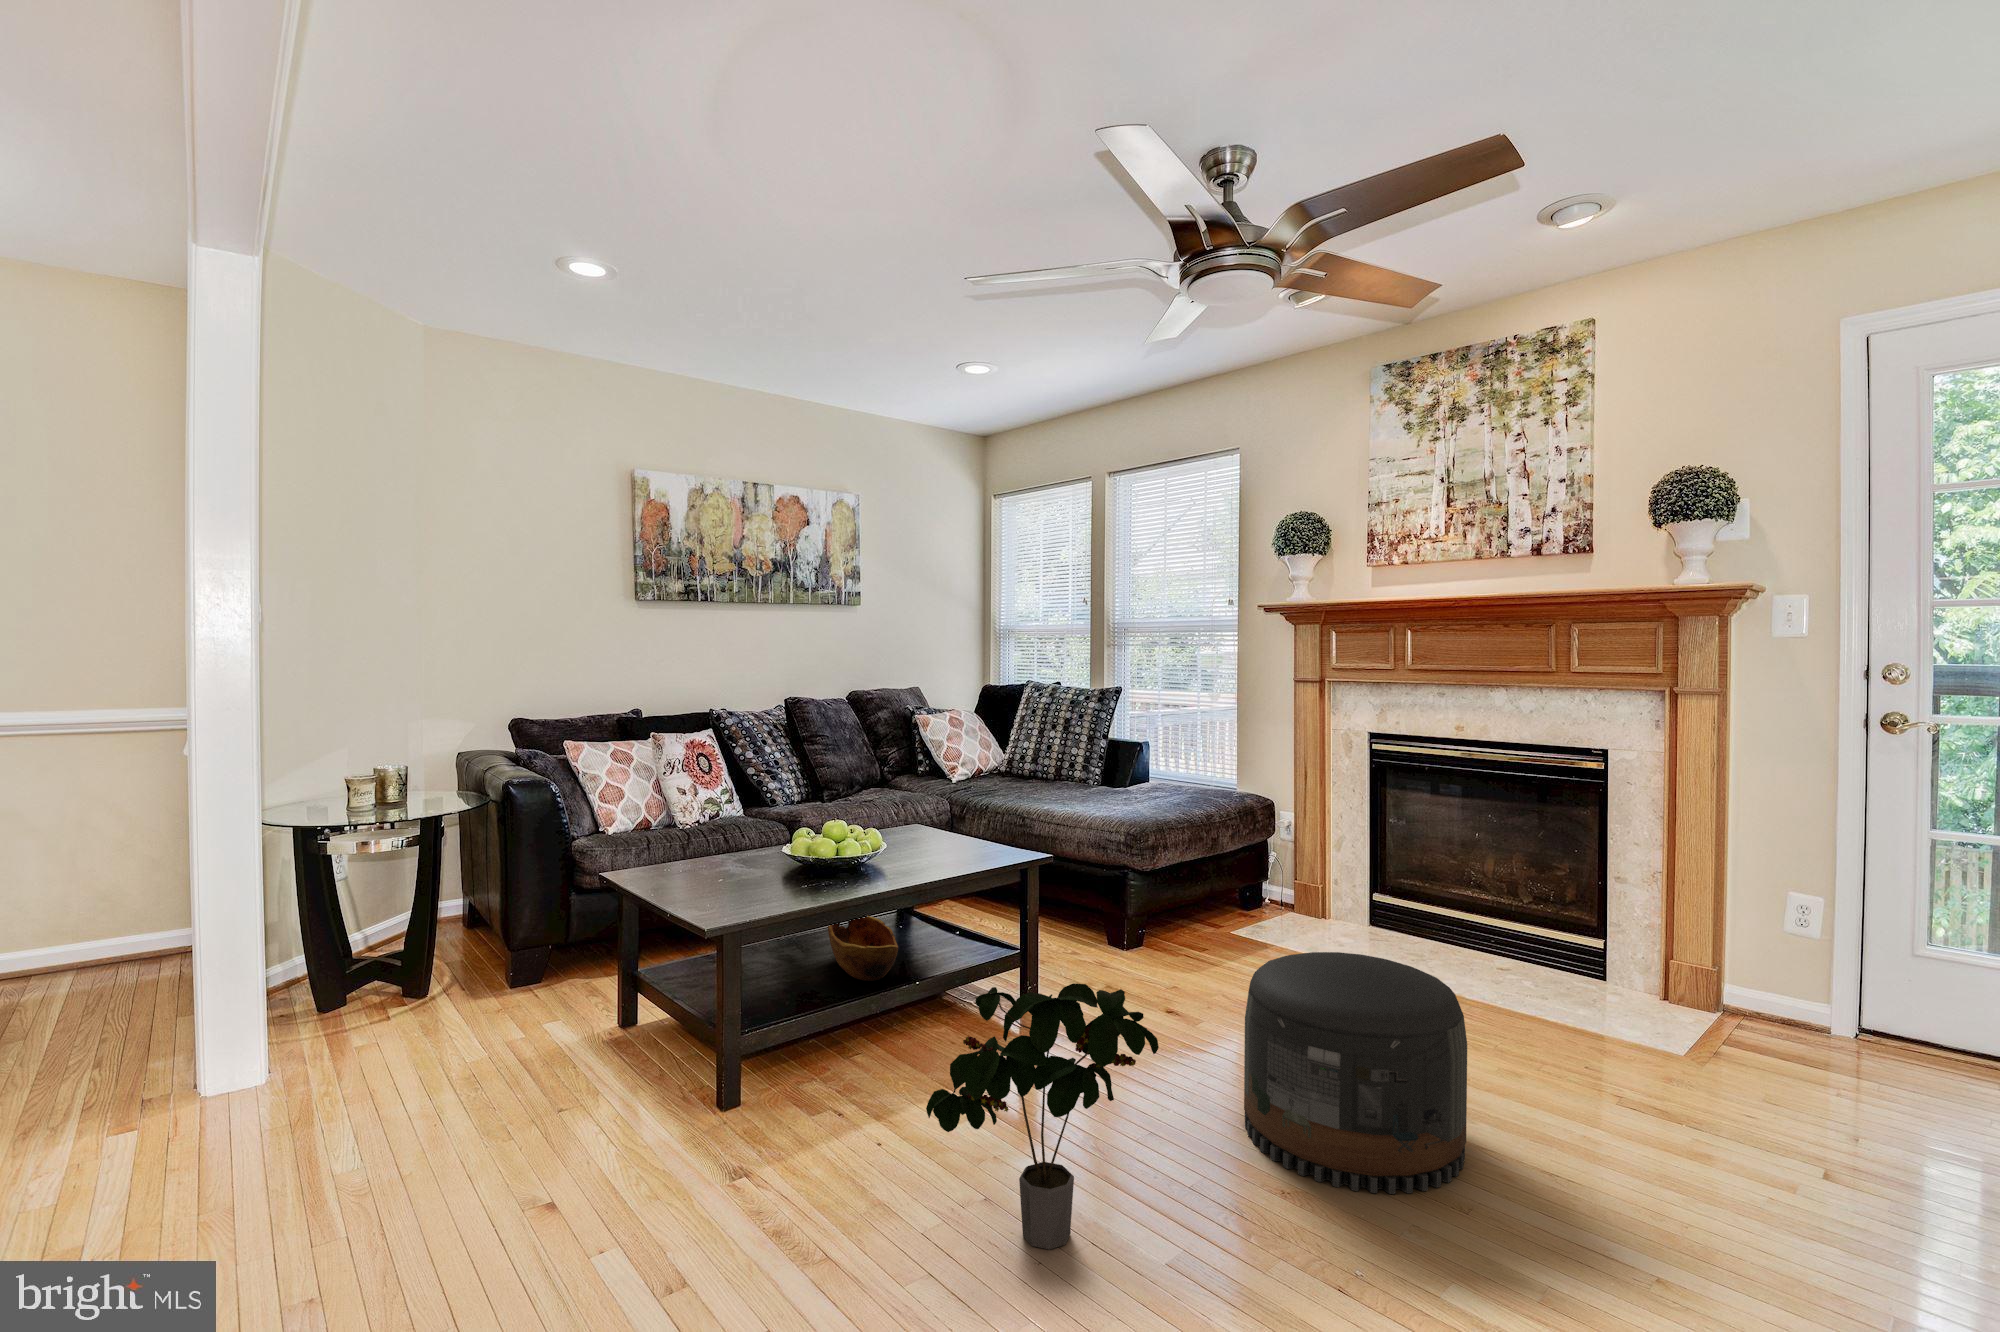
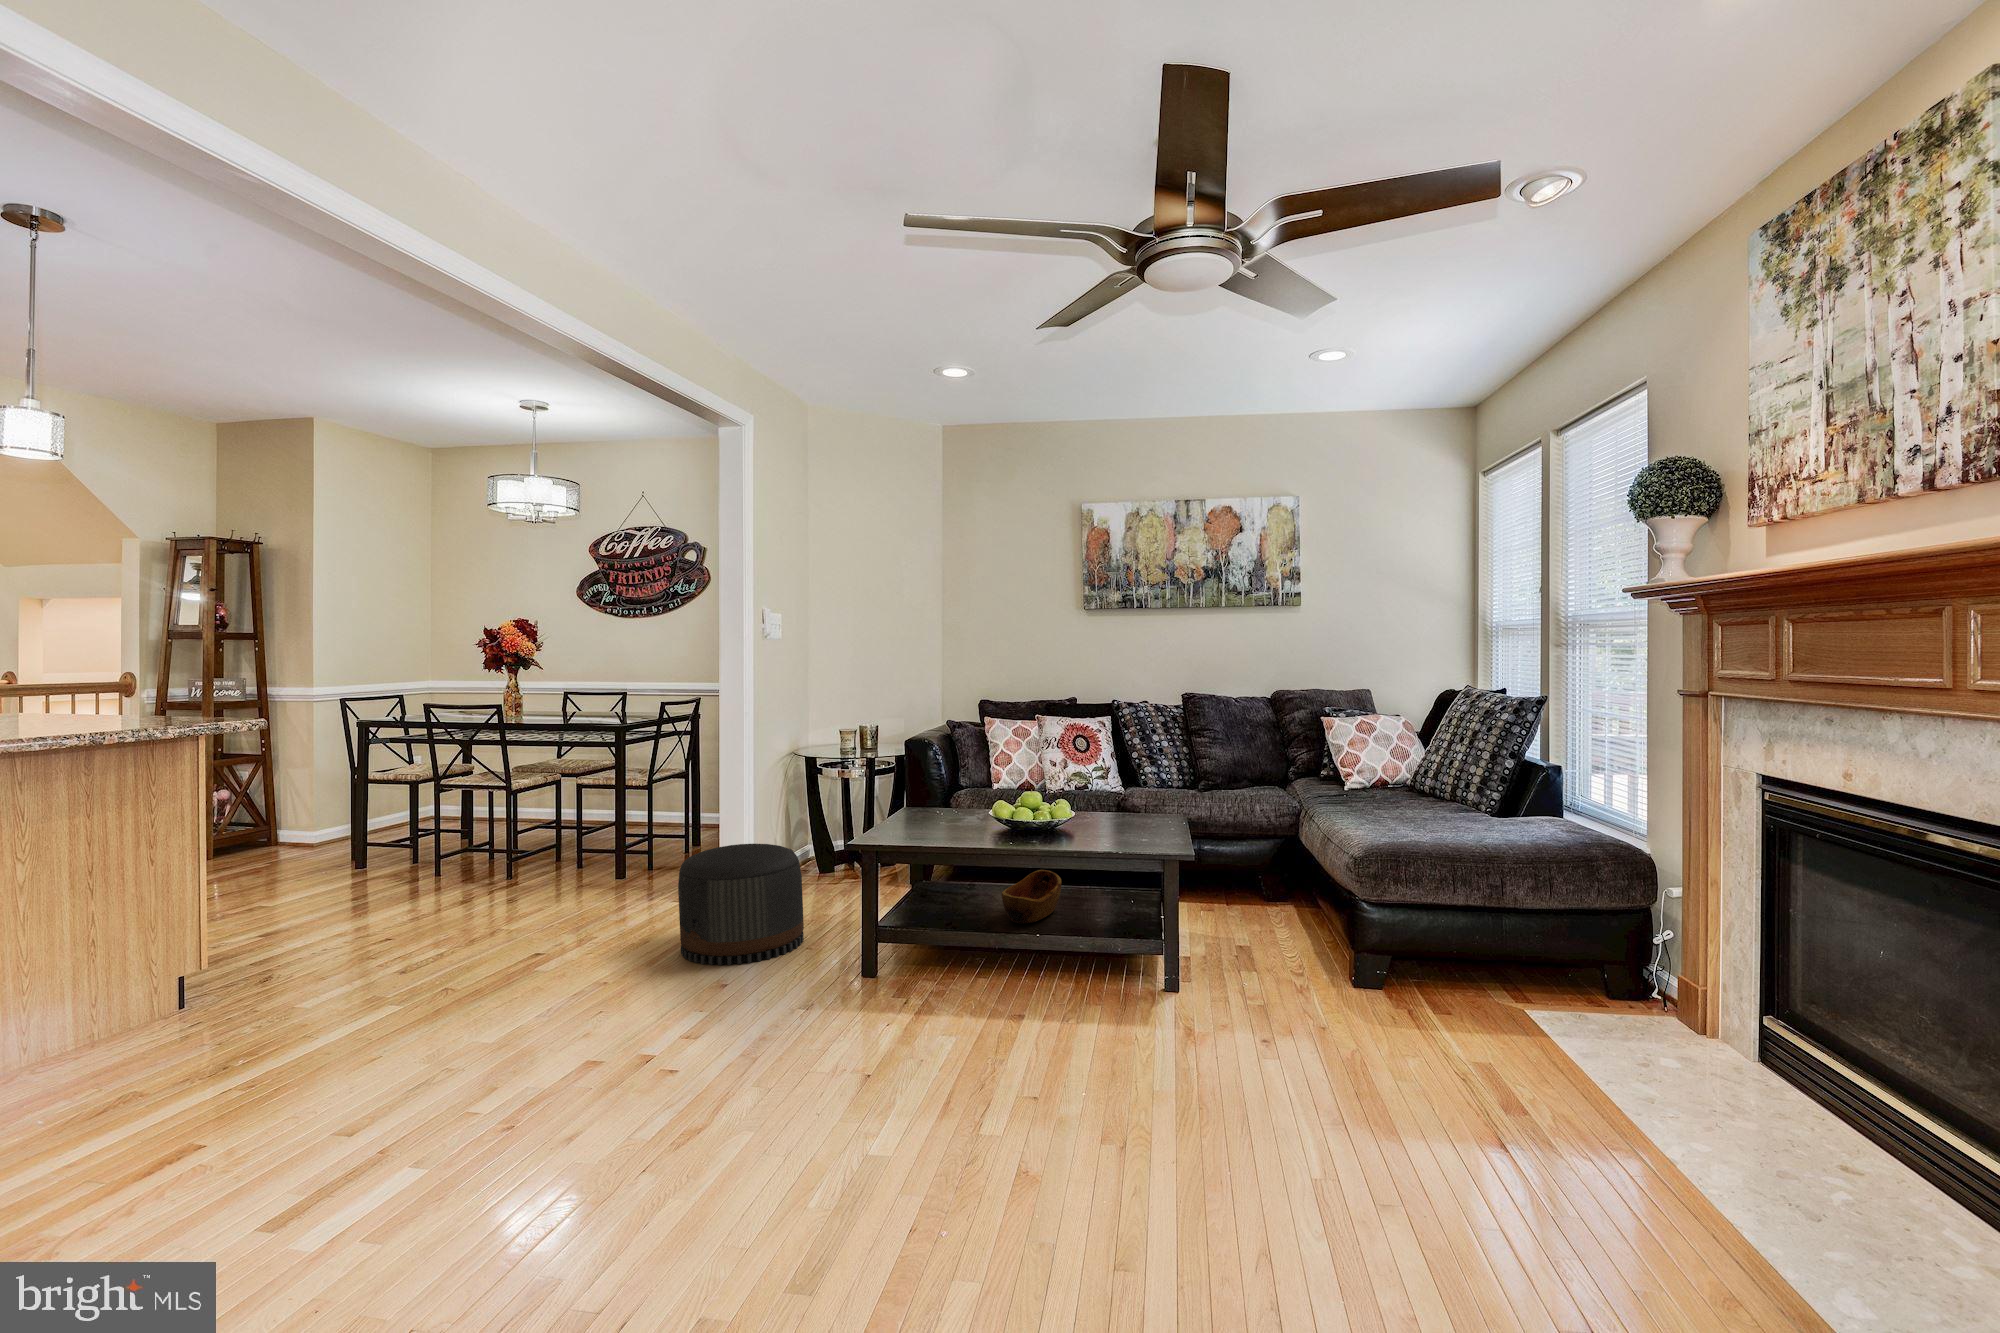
pouf: present [1244,952,1467,1194] -> present [678,844,804,965]
potted plant: present [926,983,1159,1249] -> none [812,912,926,1105]

